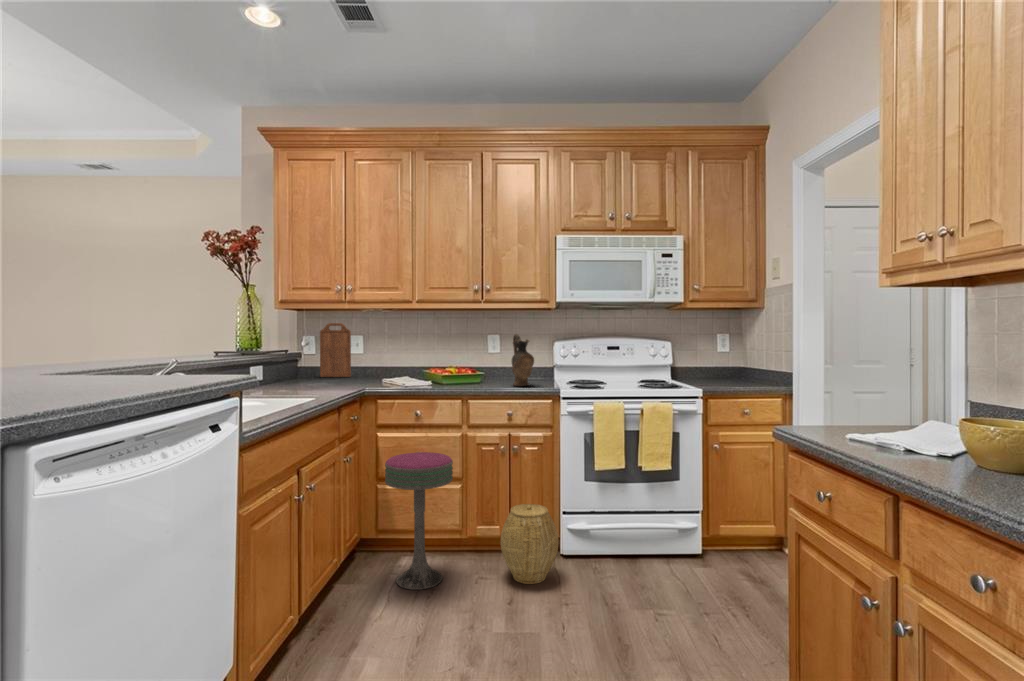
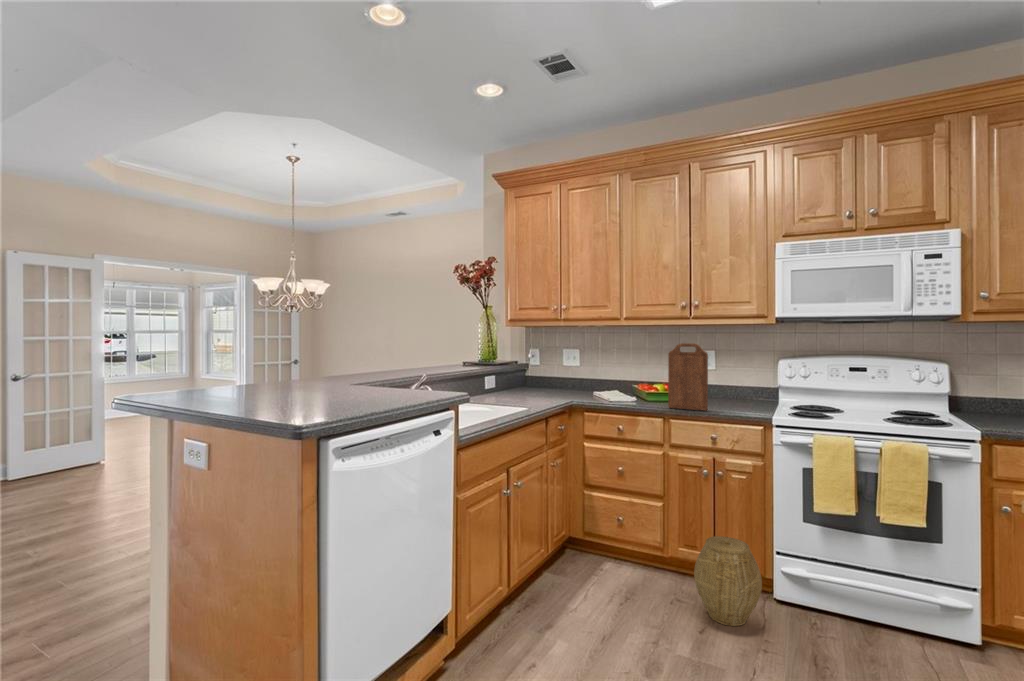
cutting board: present [320,323,351,377] -> present [668,343,708,411]
ceramic pitcher: present [512,334,534,386] -> none [722,351,748,407]
bar stool: present [385,452,453,590] -> none [579,467,645,602]

